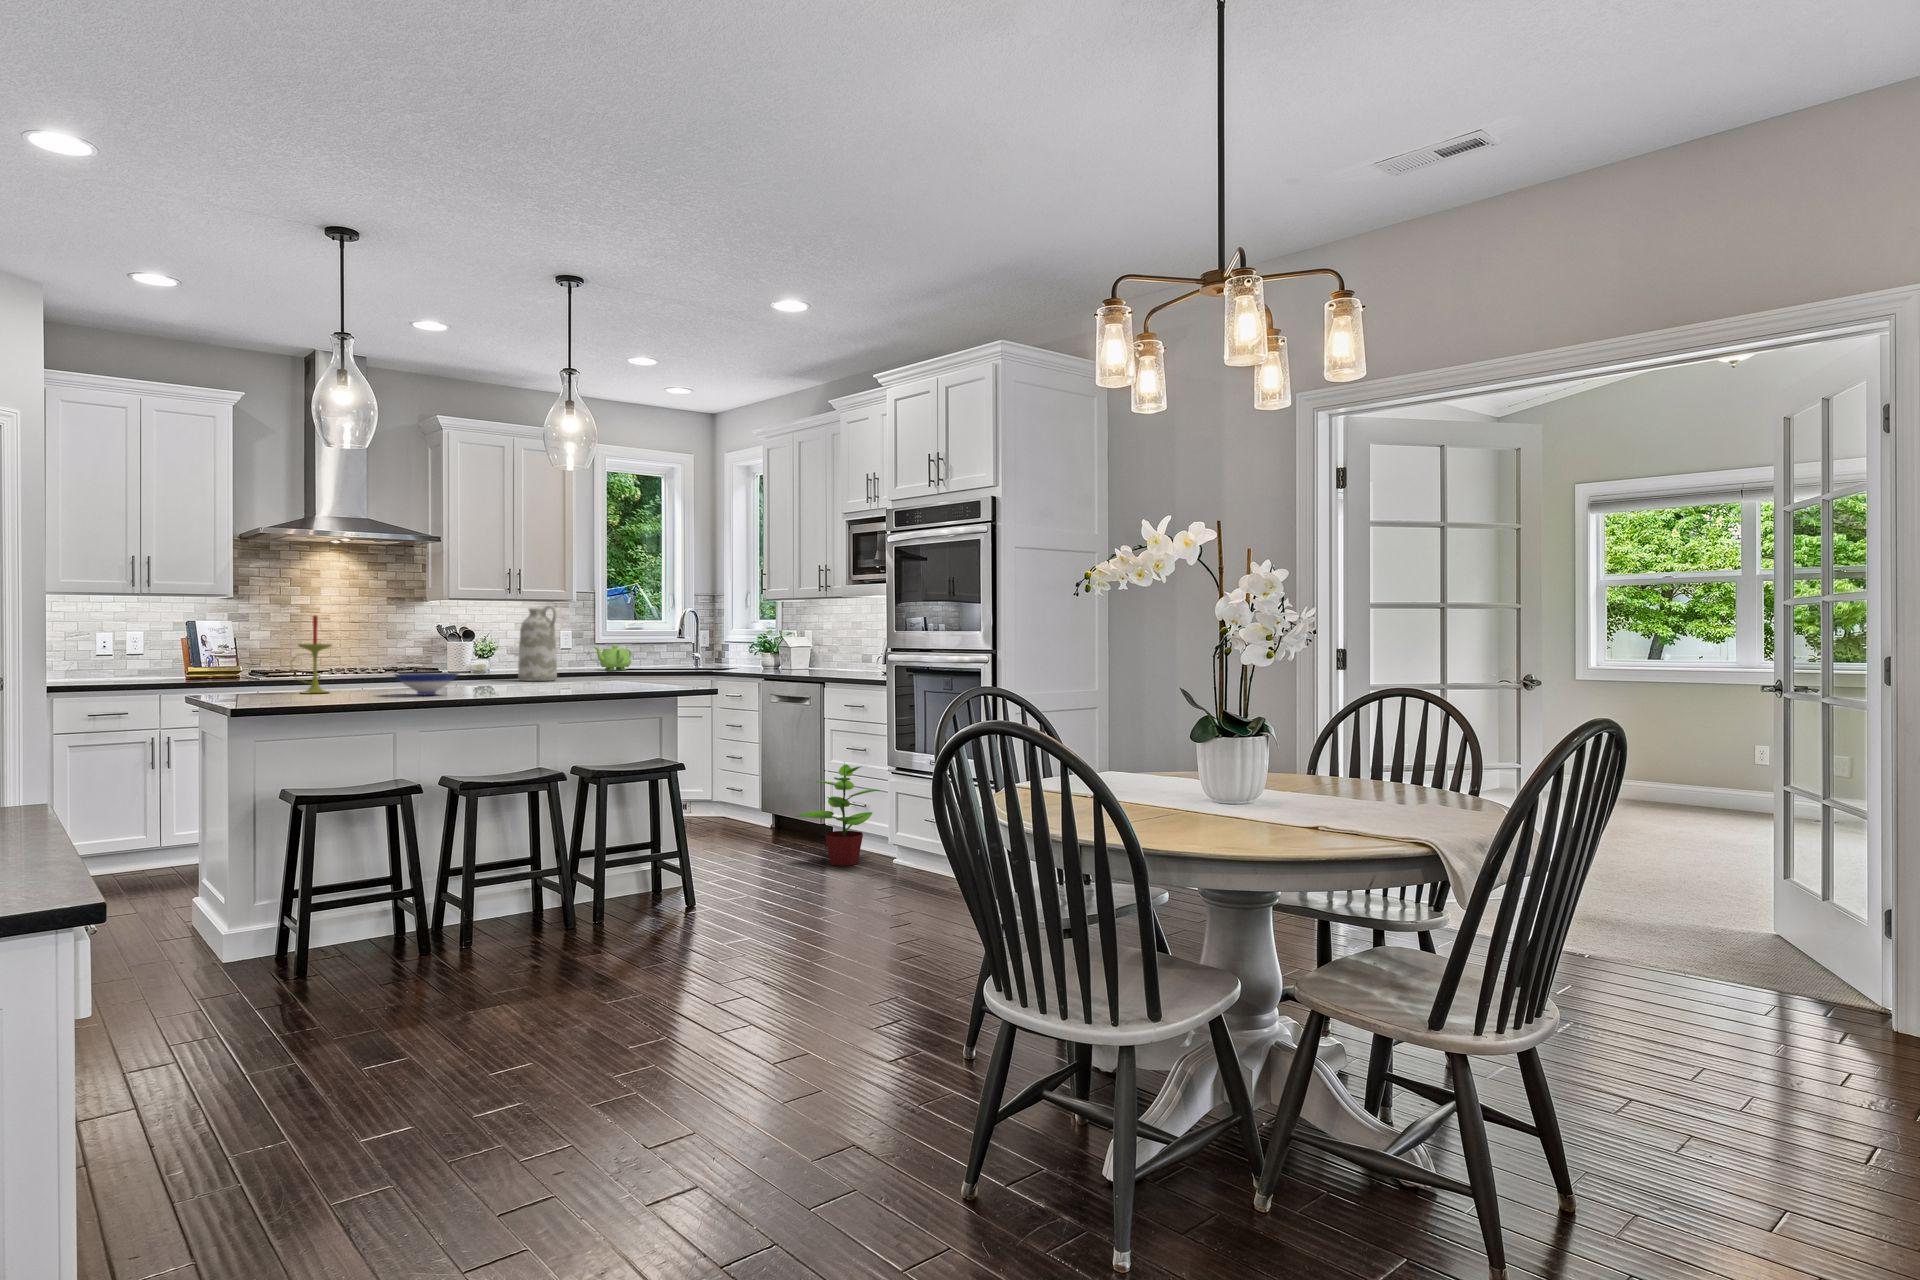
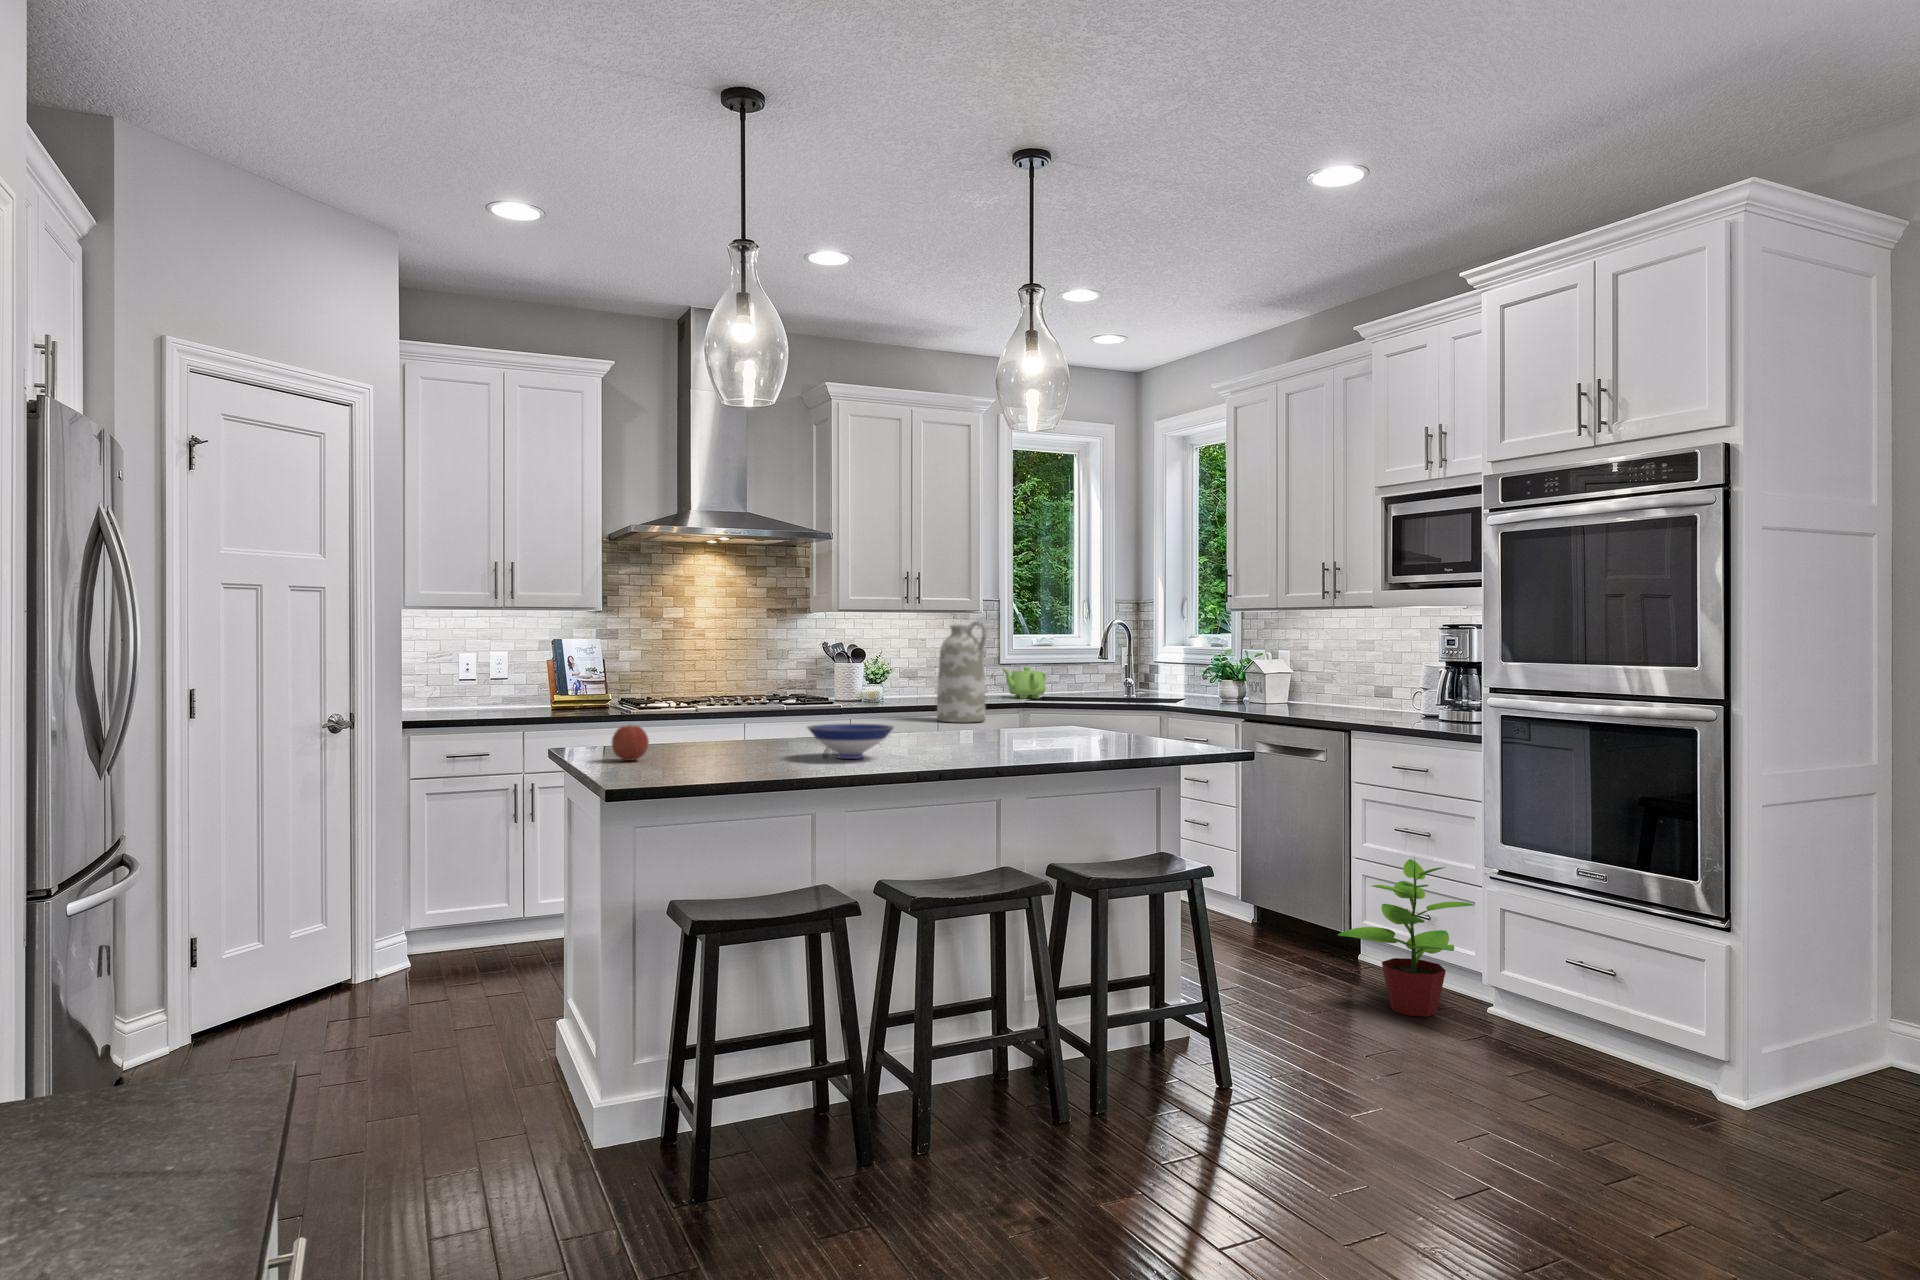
candle: present [297,615,332,693] -> none [672,637,725,751]
apple: none [241,671,271,697] -> present [612,725,649,761]

